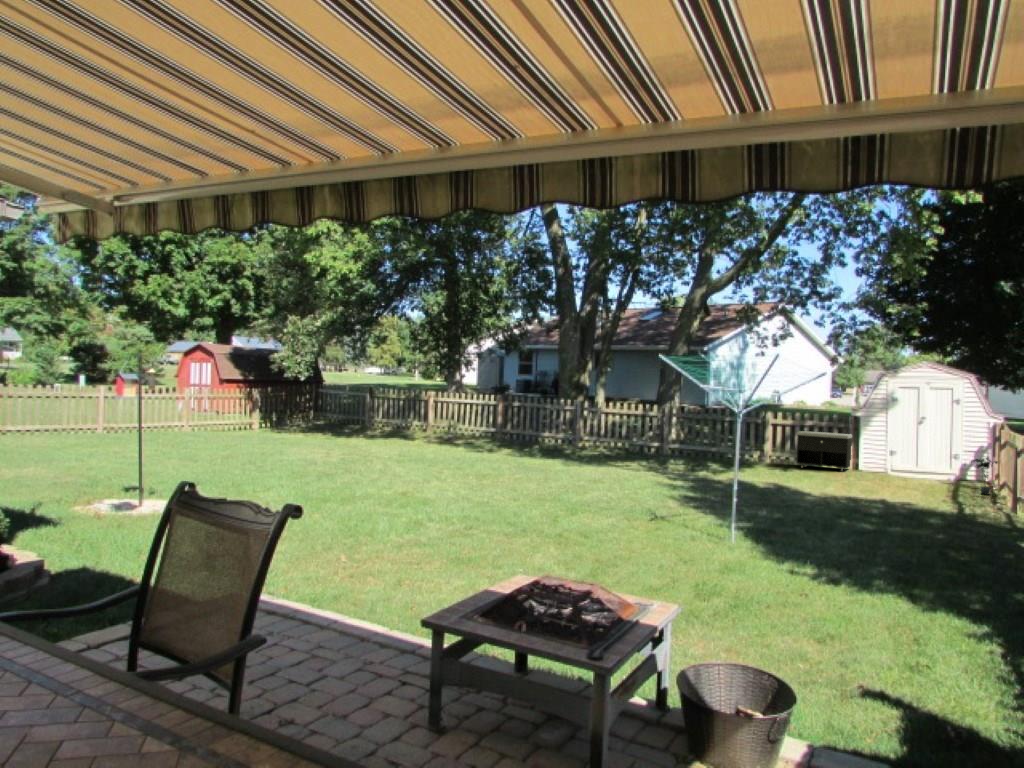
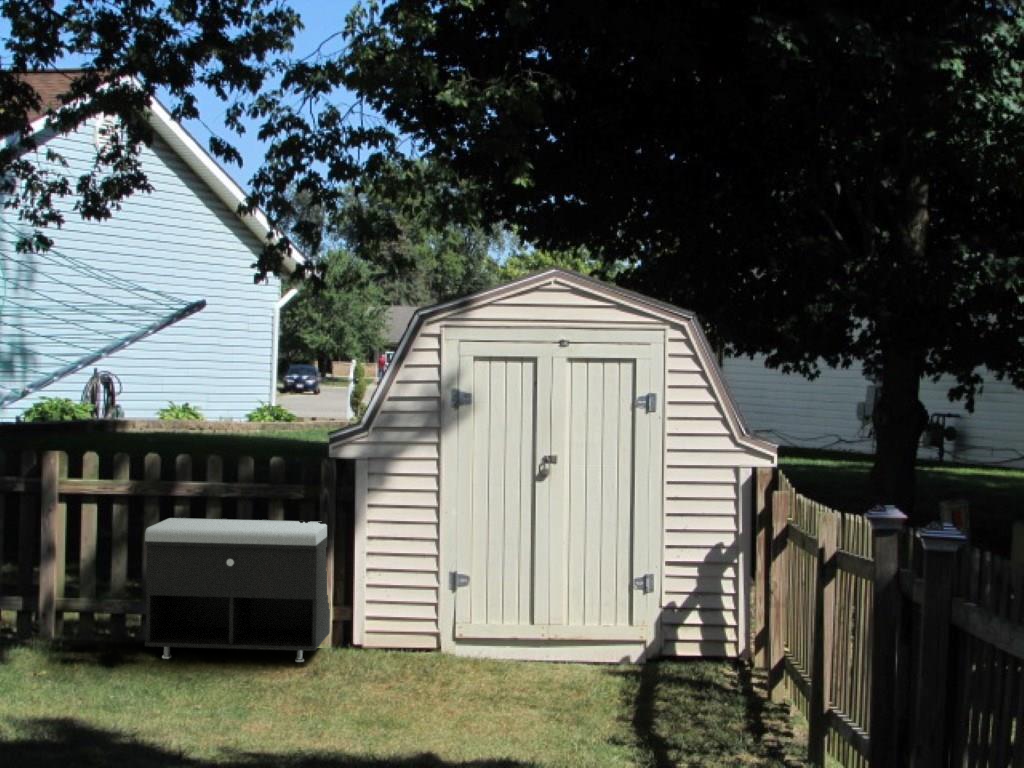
potted plant: present [973,458,998,494] -> none [719,608,805,743]

